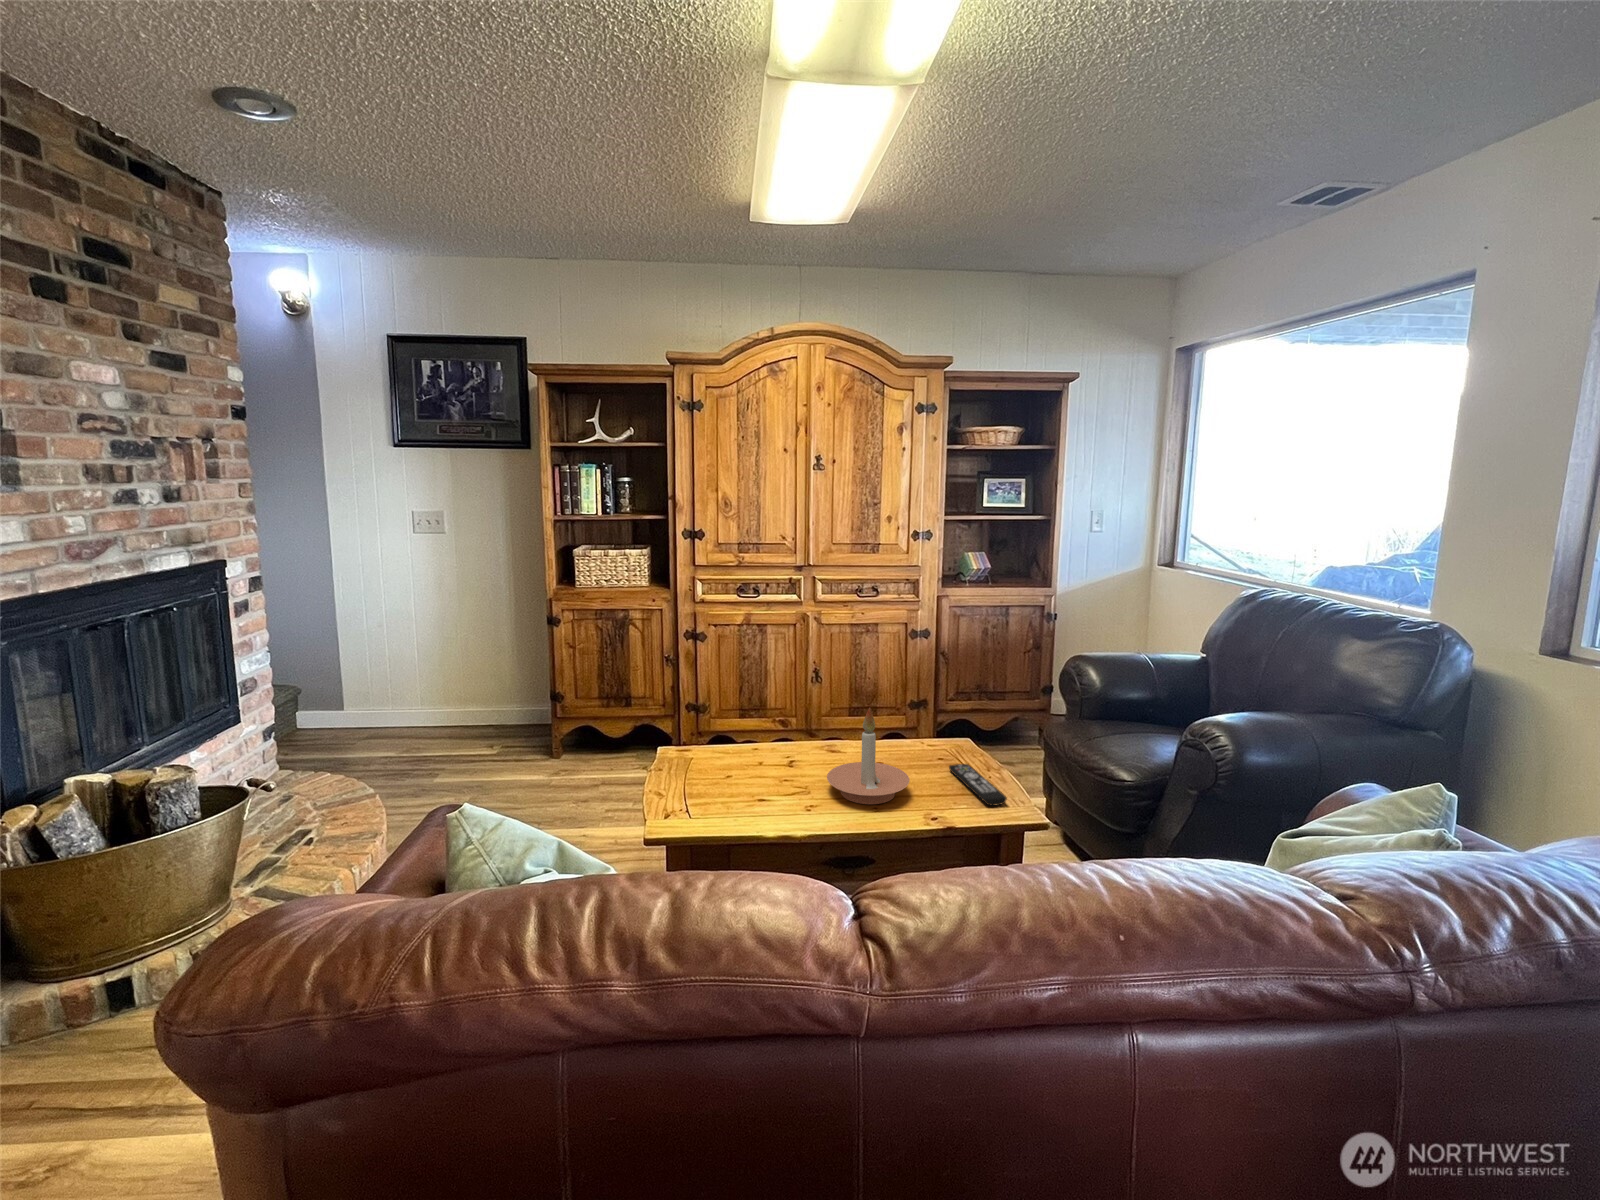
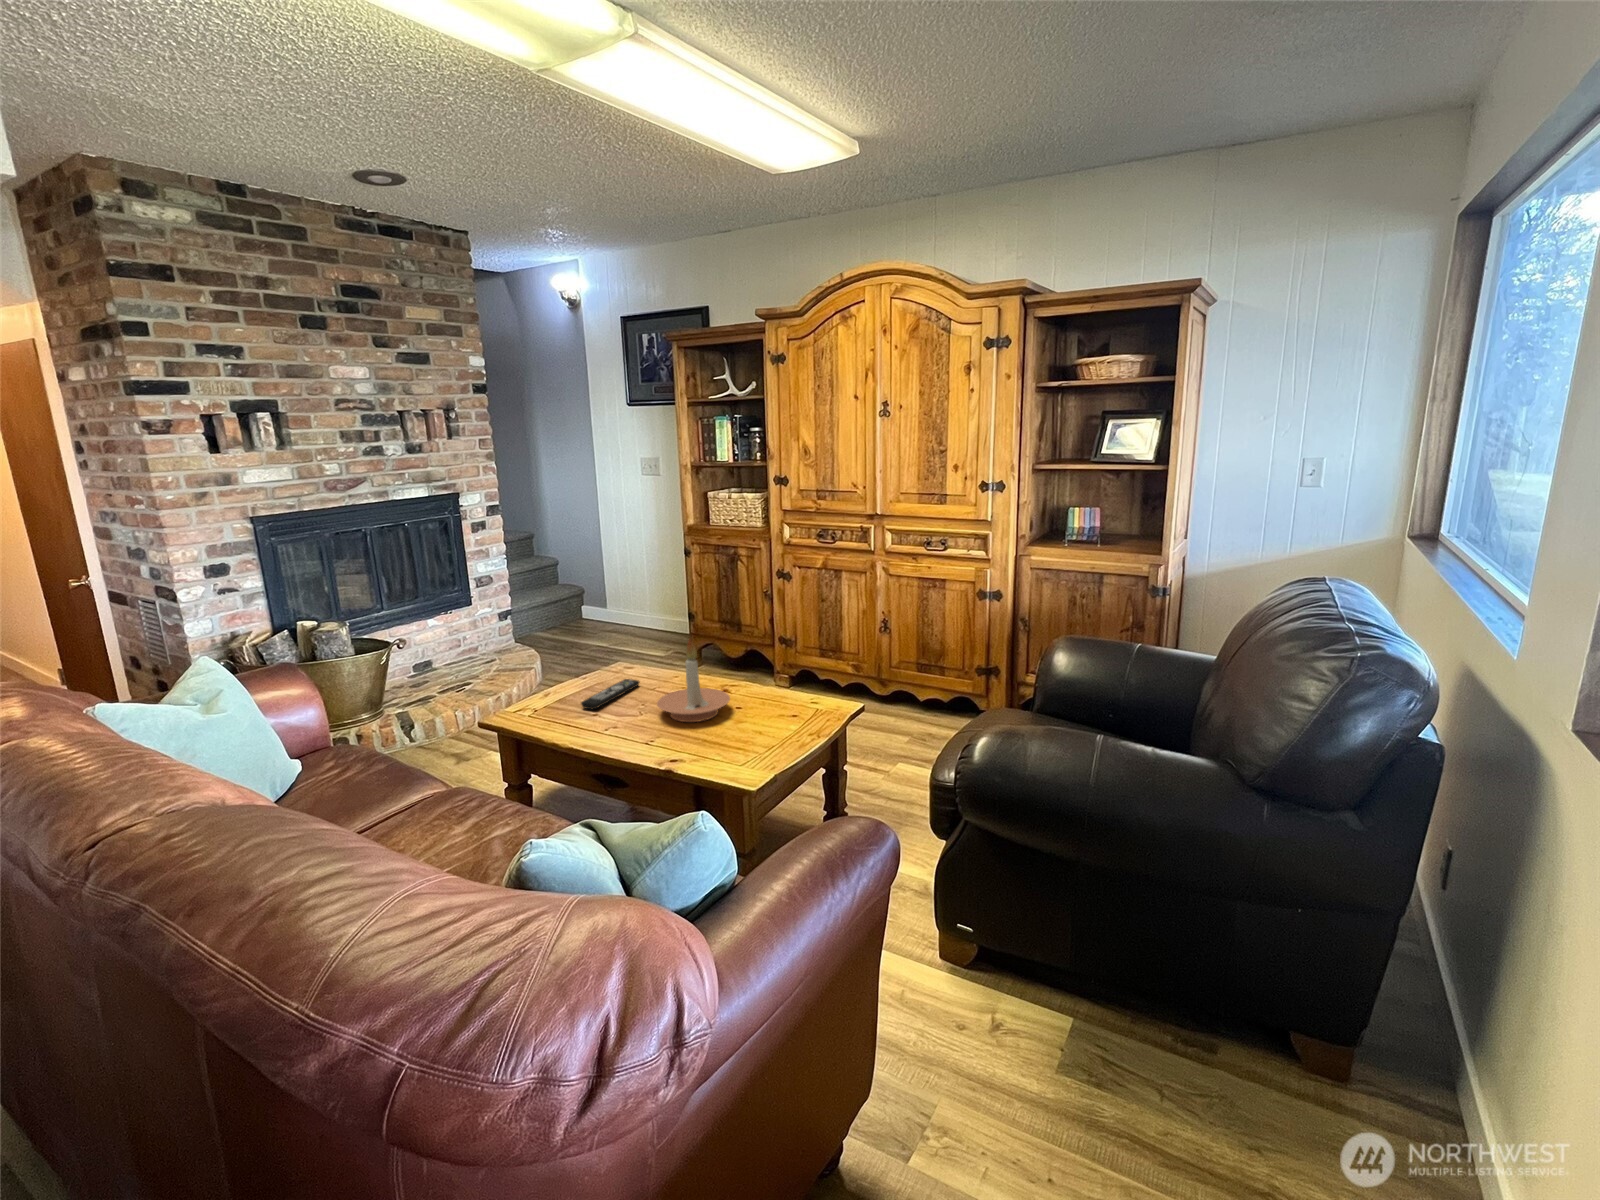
remote control: present [949,764,1007,806] -> present [581,679,639,709]

